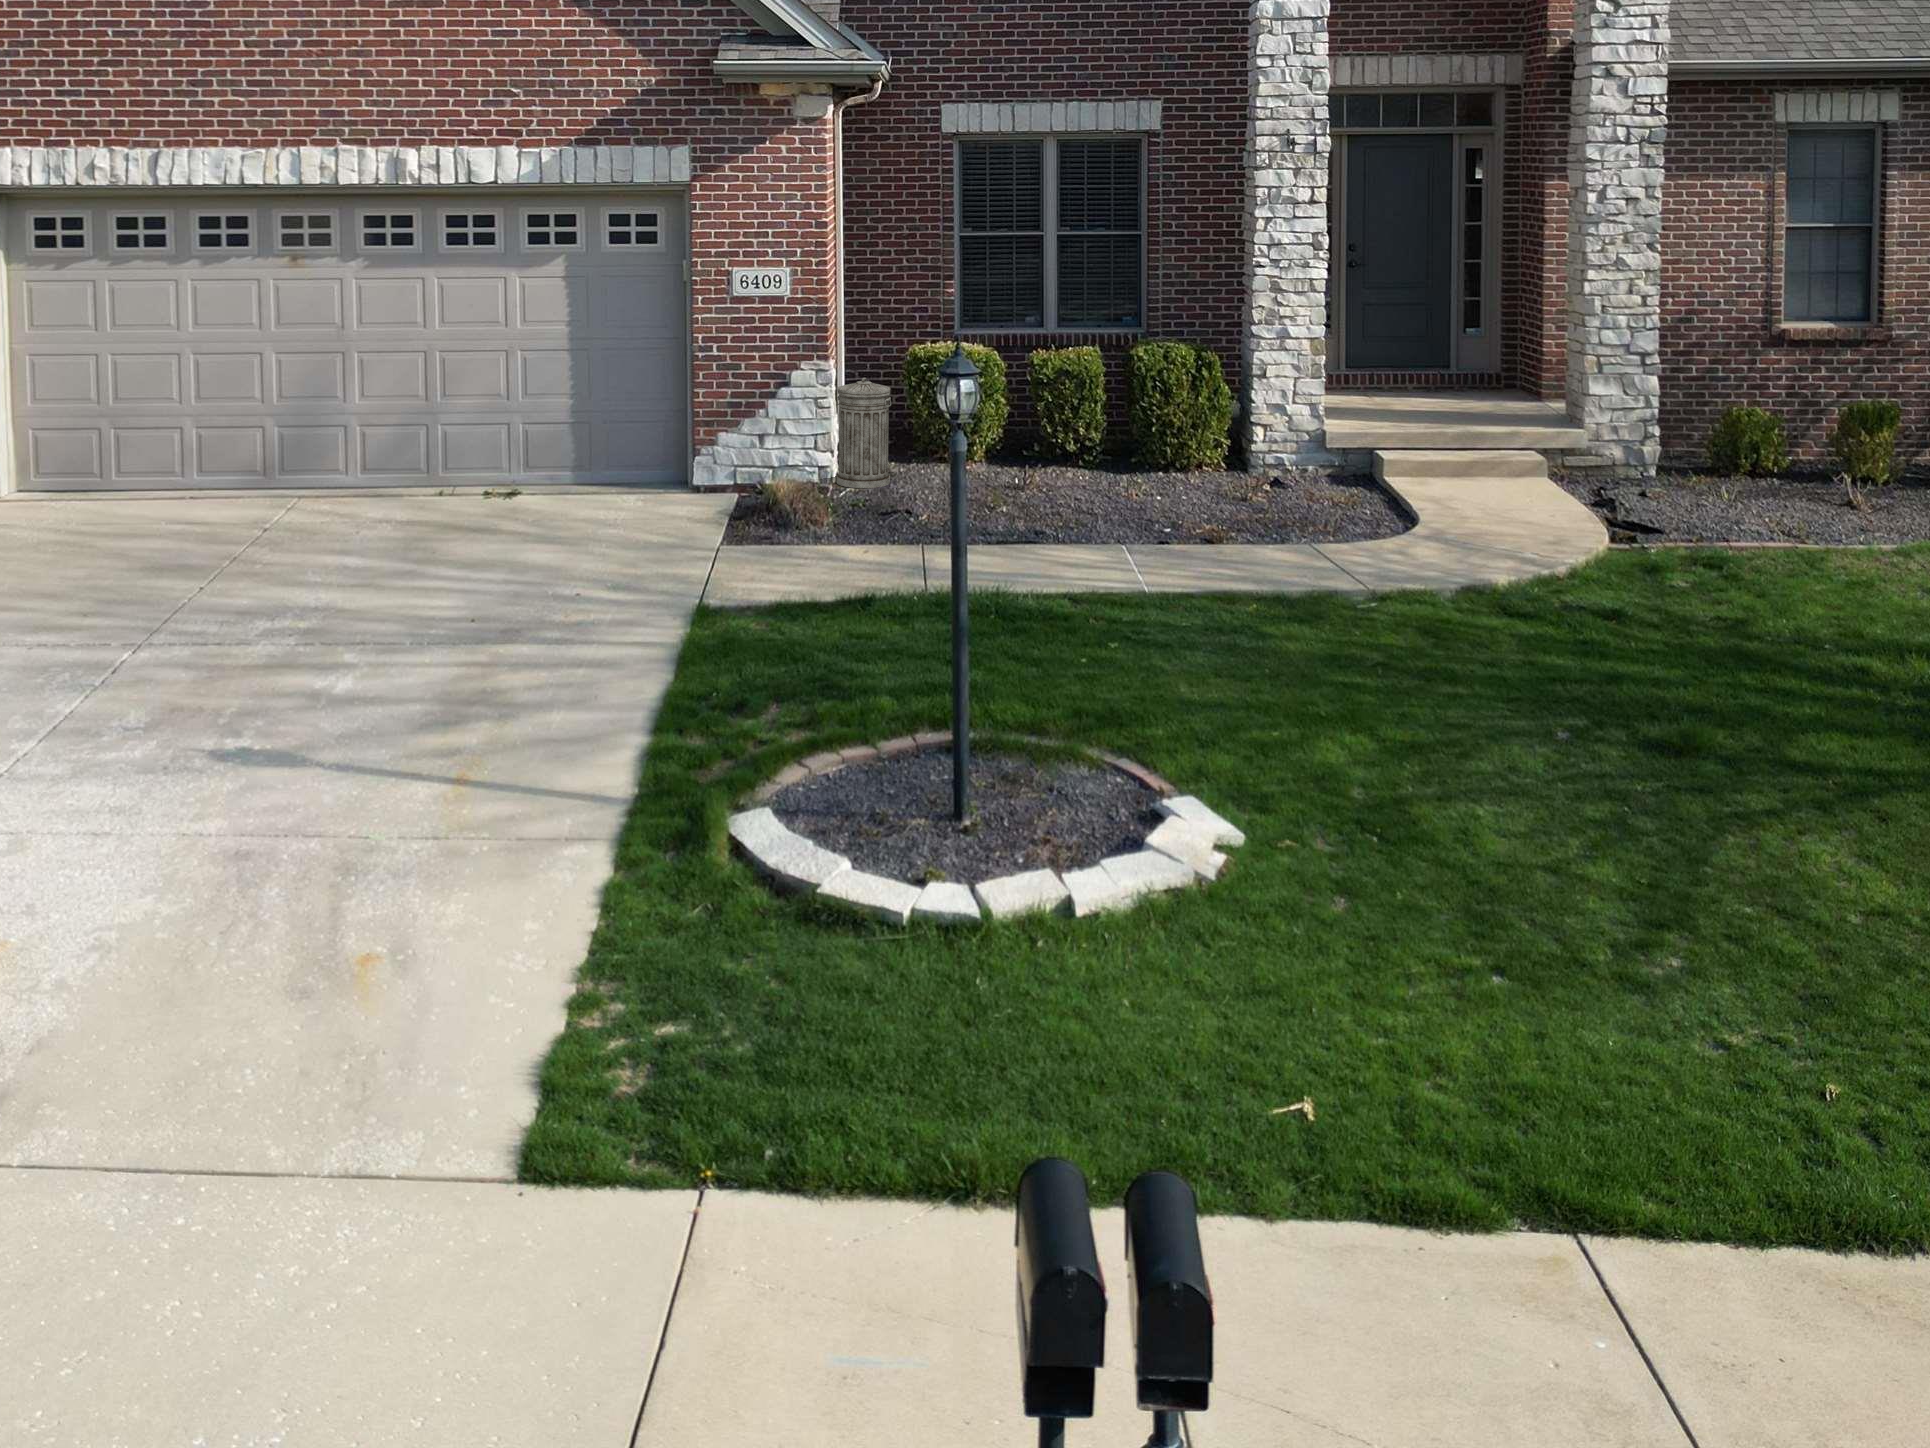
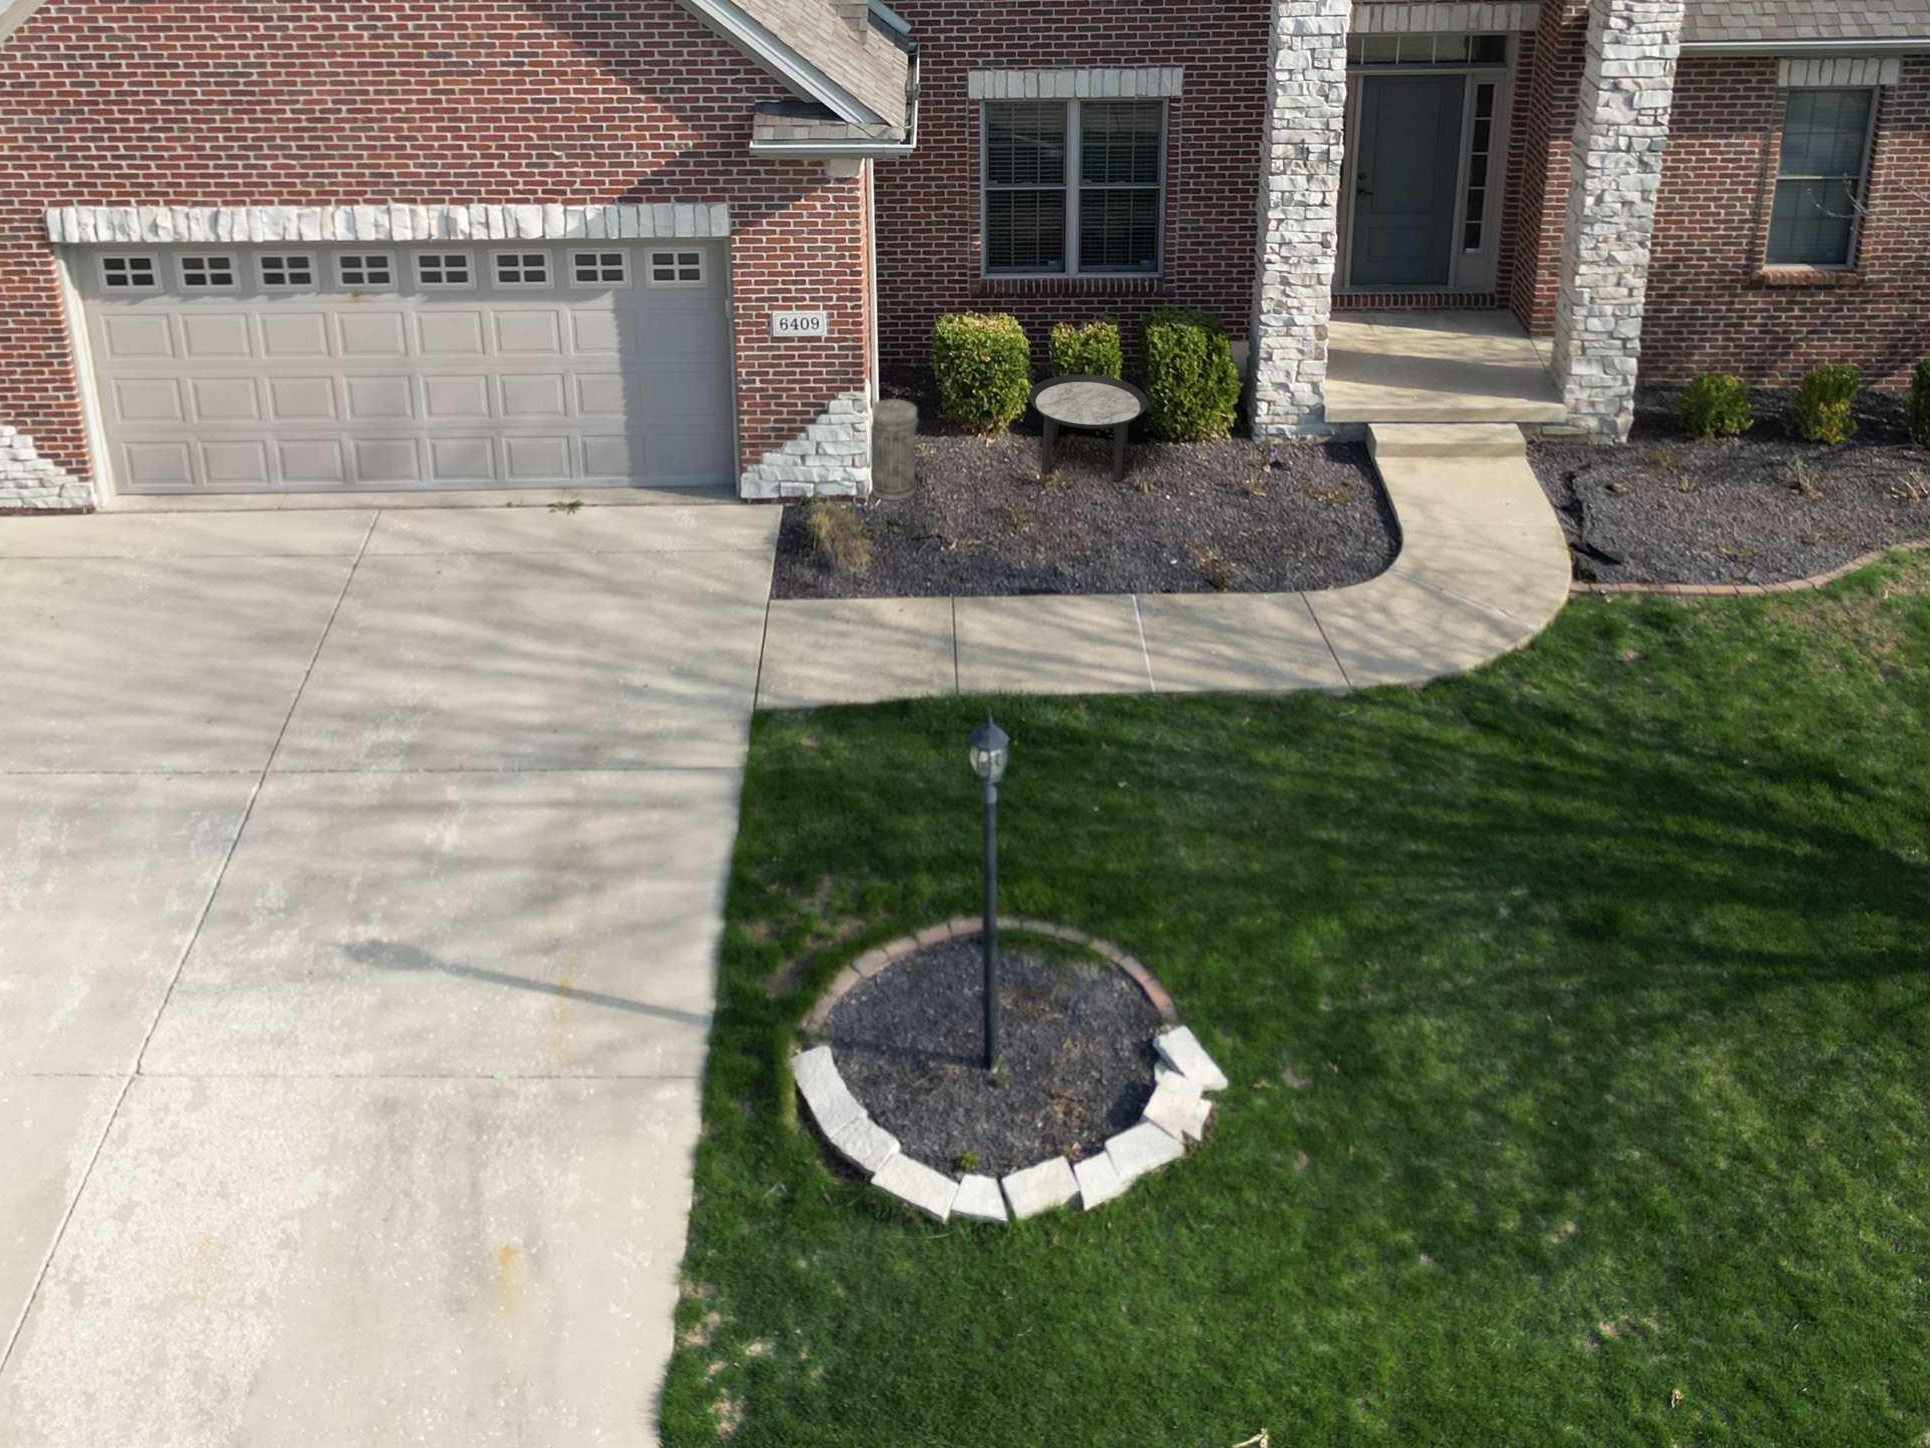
round table: none [1011,385,1139,477] -> present [1029,374,1148,481]

